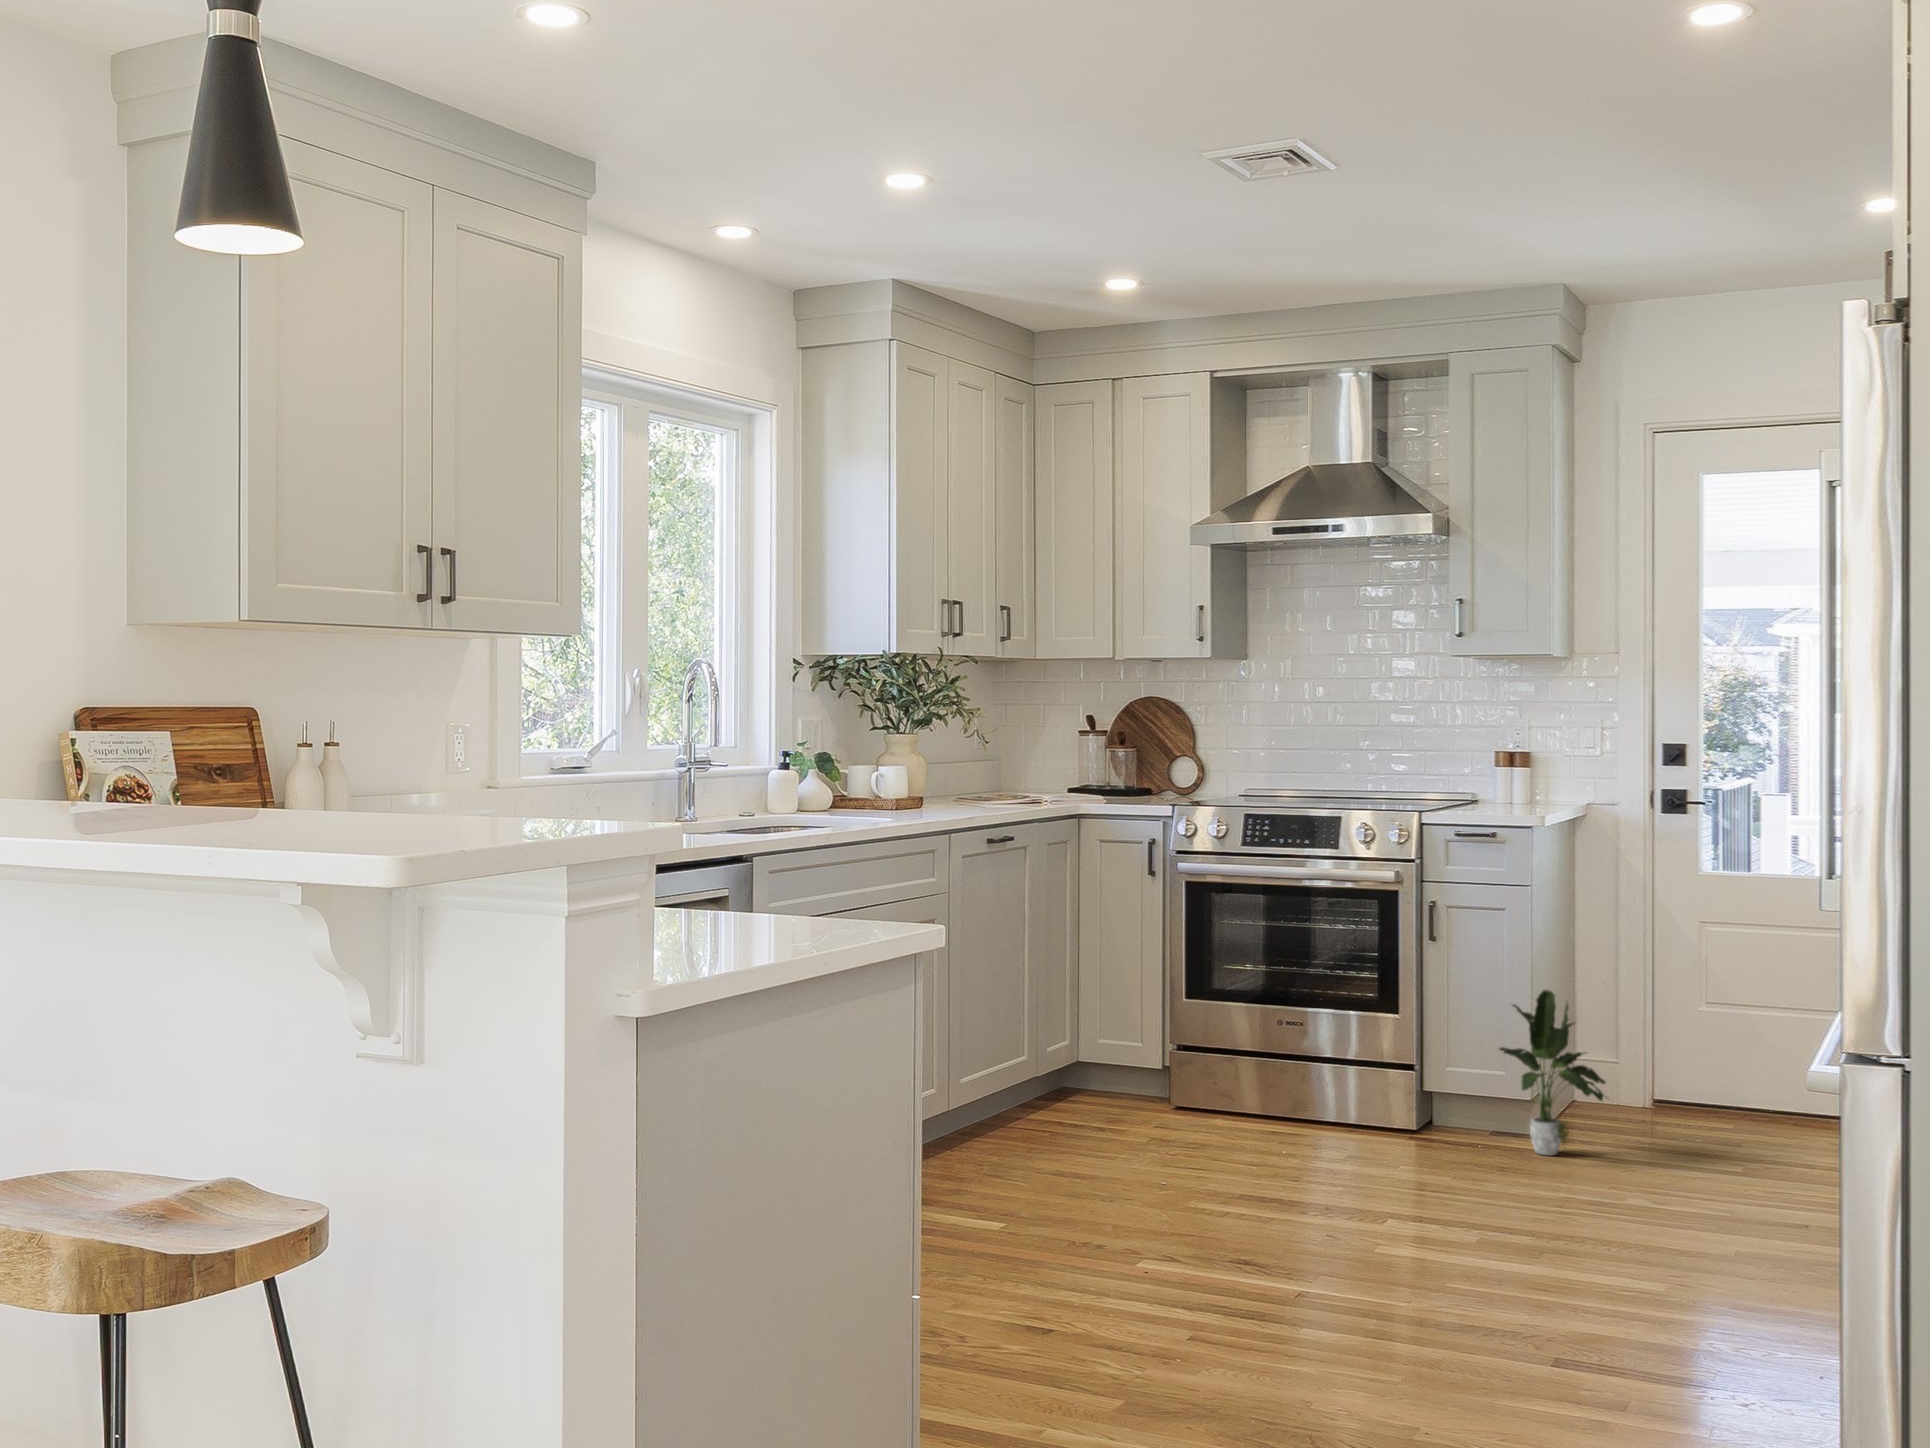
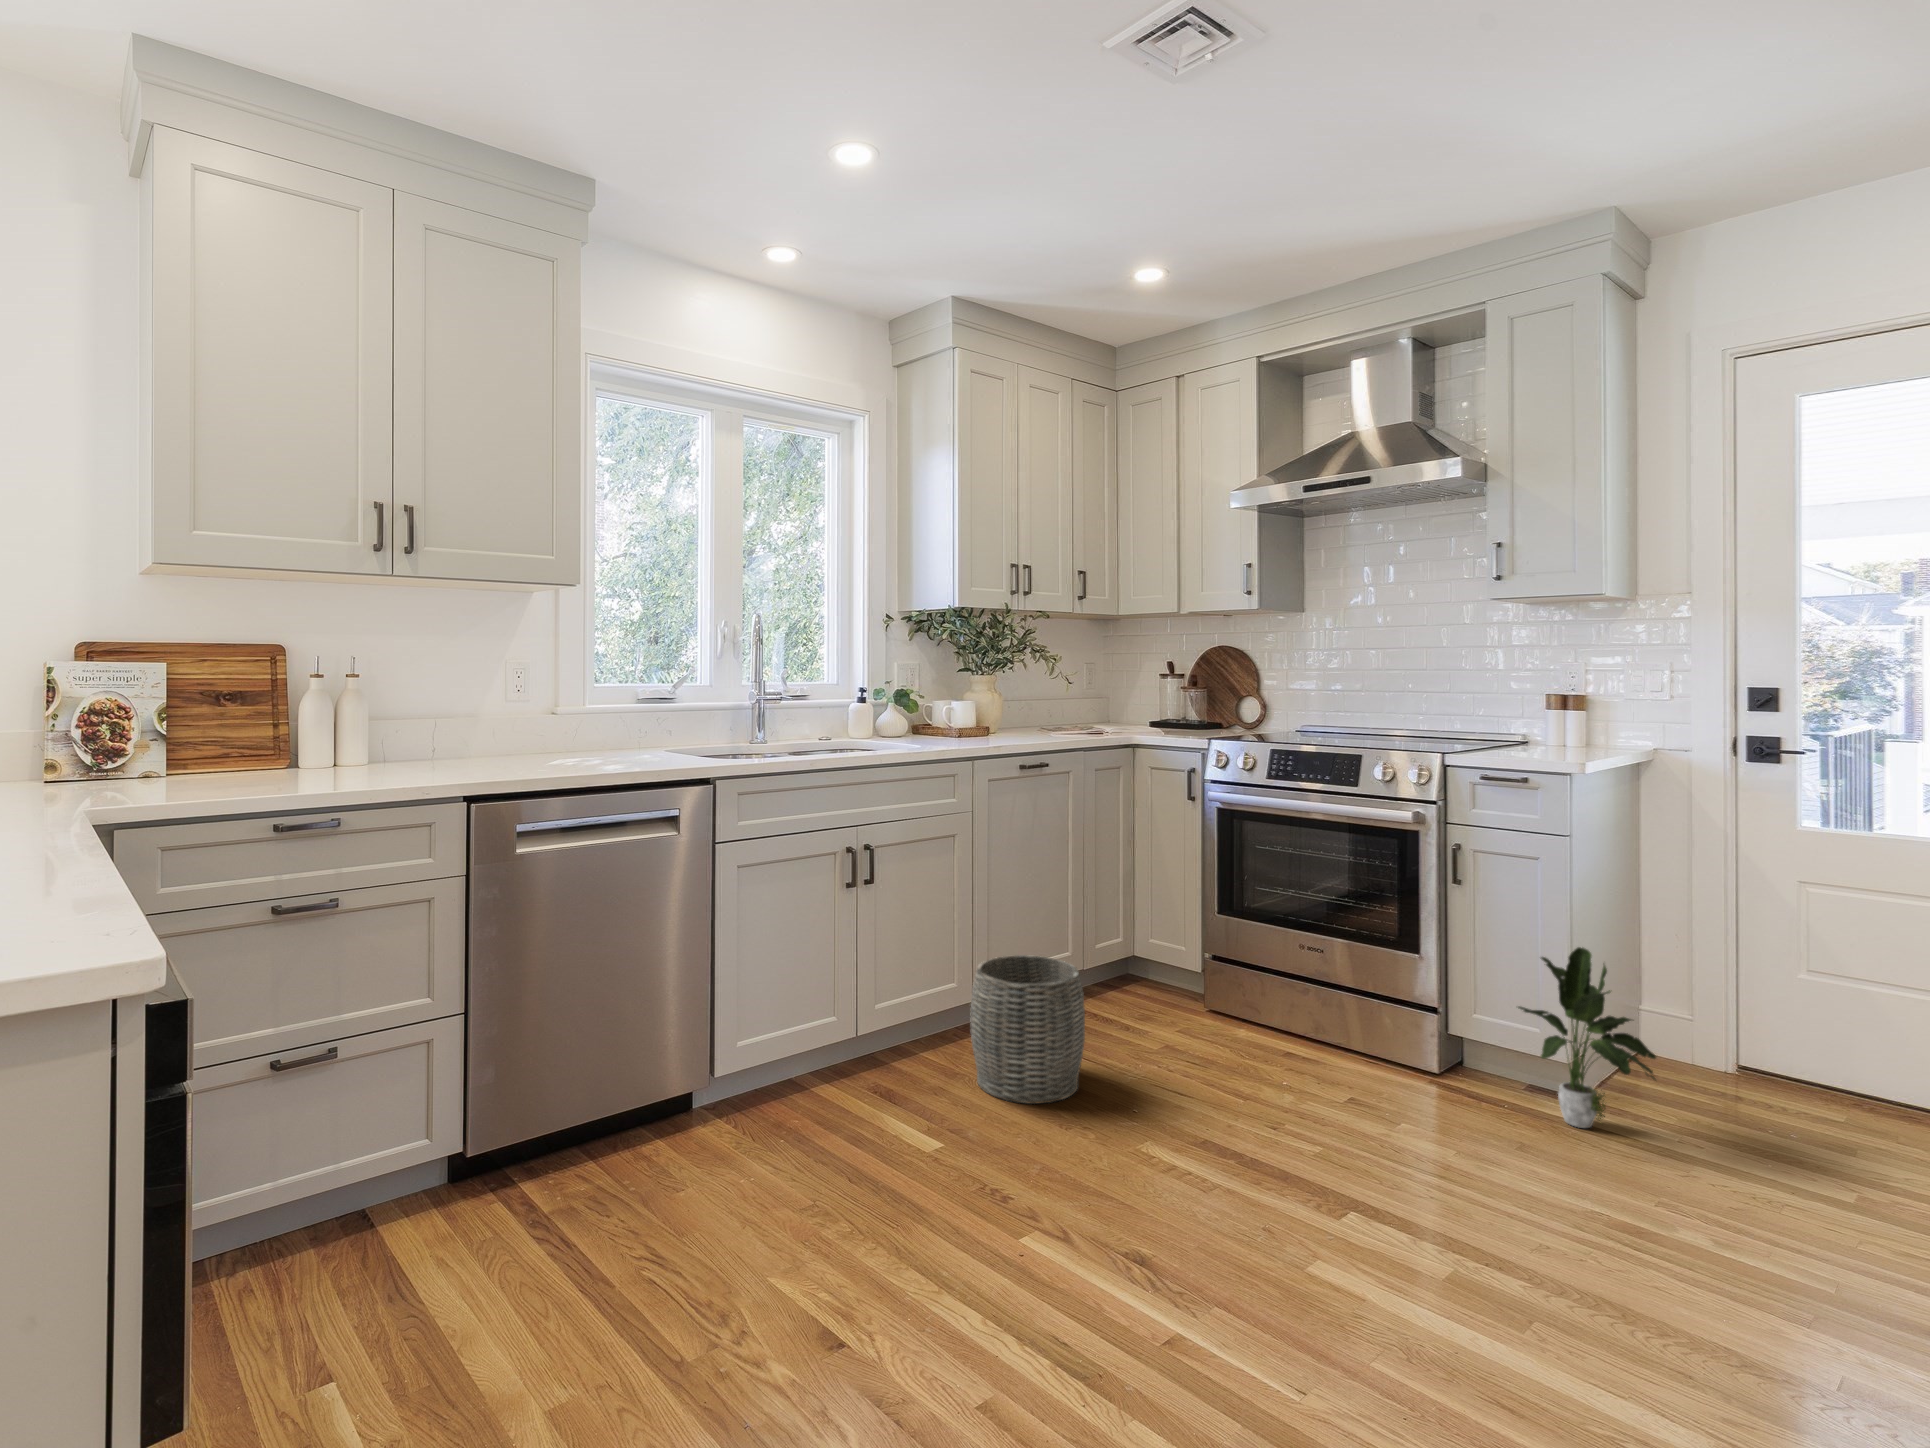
woven basket: none [996,1046,1117,1191] -> present [971,955,1085,1104]

